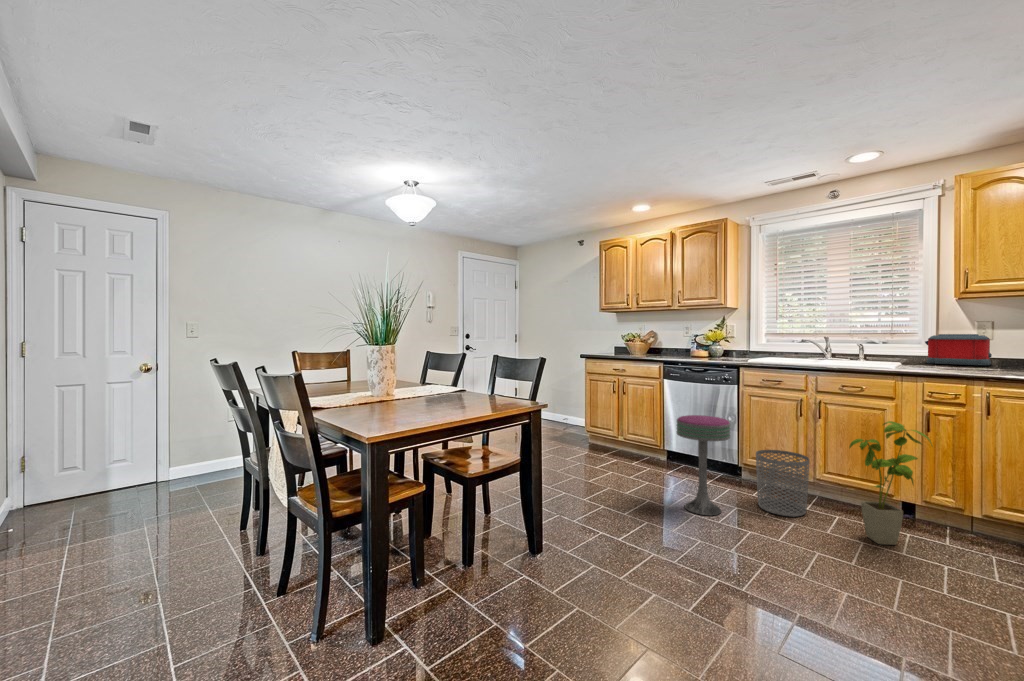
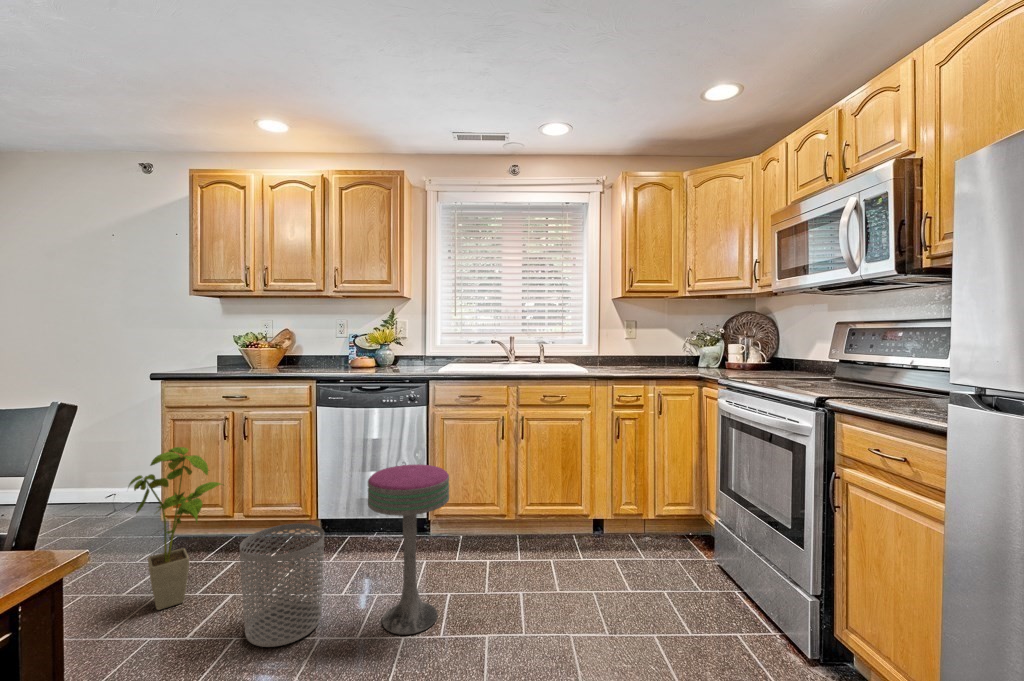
toaster: present [925,334,992,365] -> none [592,335,640,365]
house plant: present [849,421,931,545] -> present [129,447,223,610]
waste bin: present [756,450,809,517] -> present [240,523,324,647]

